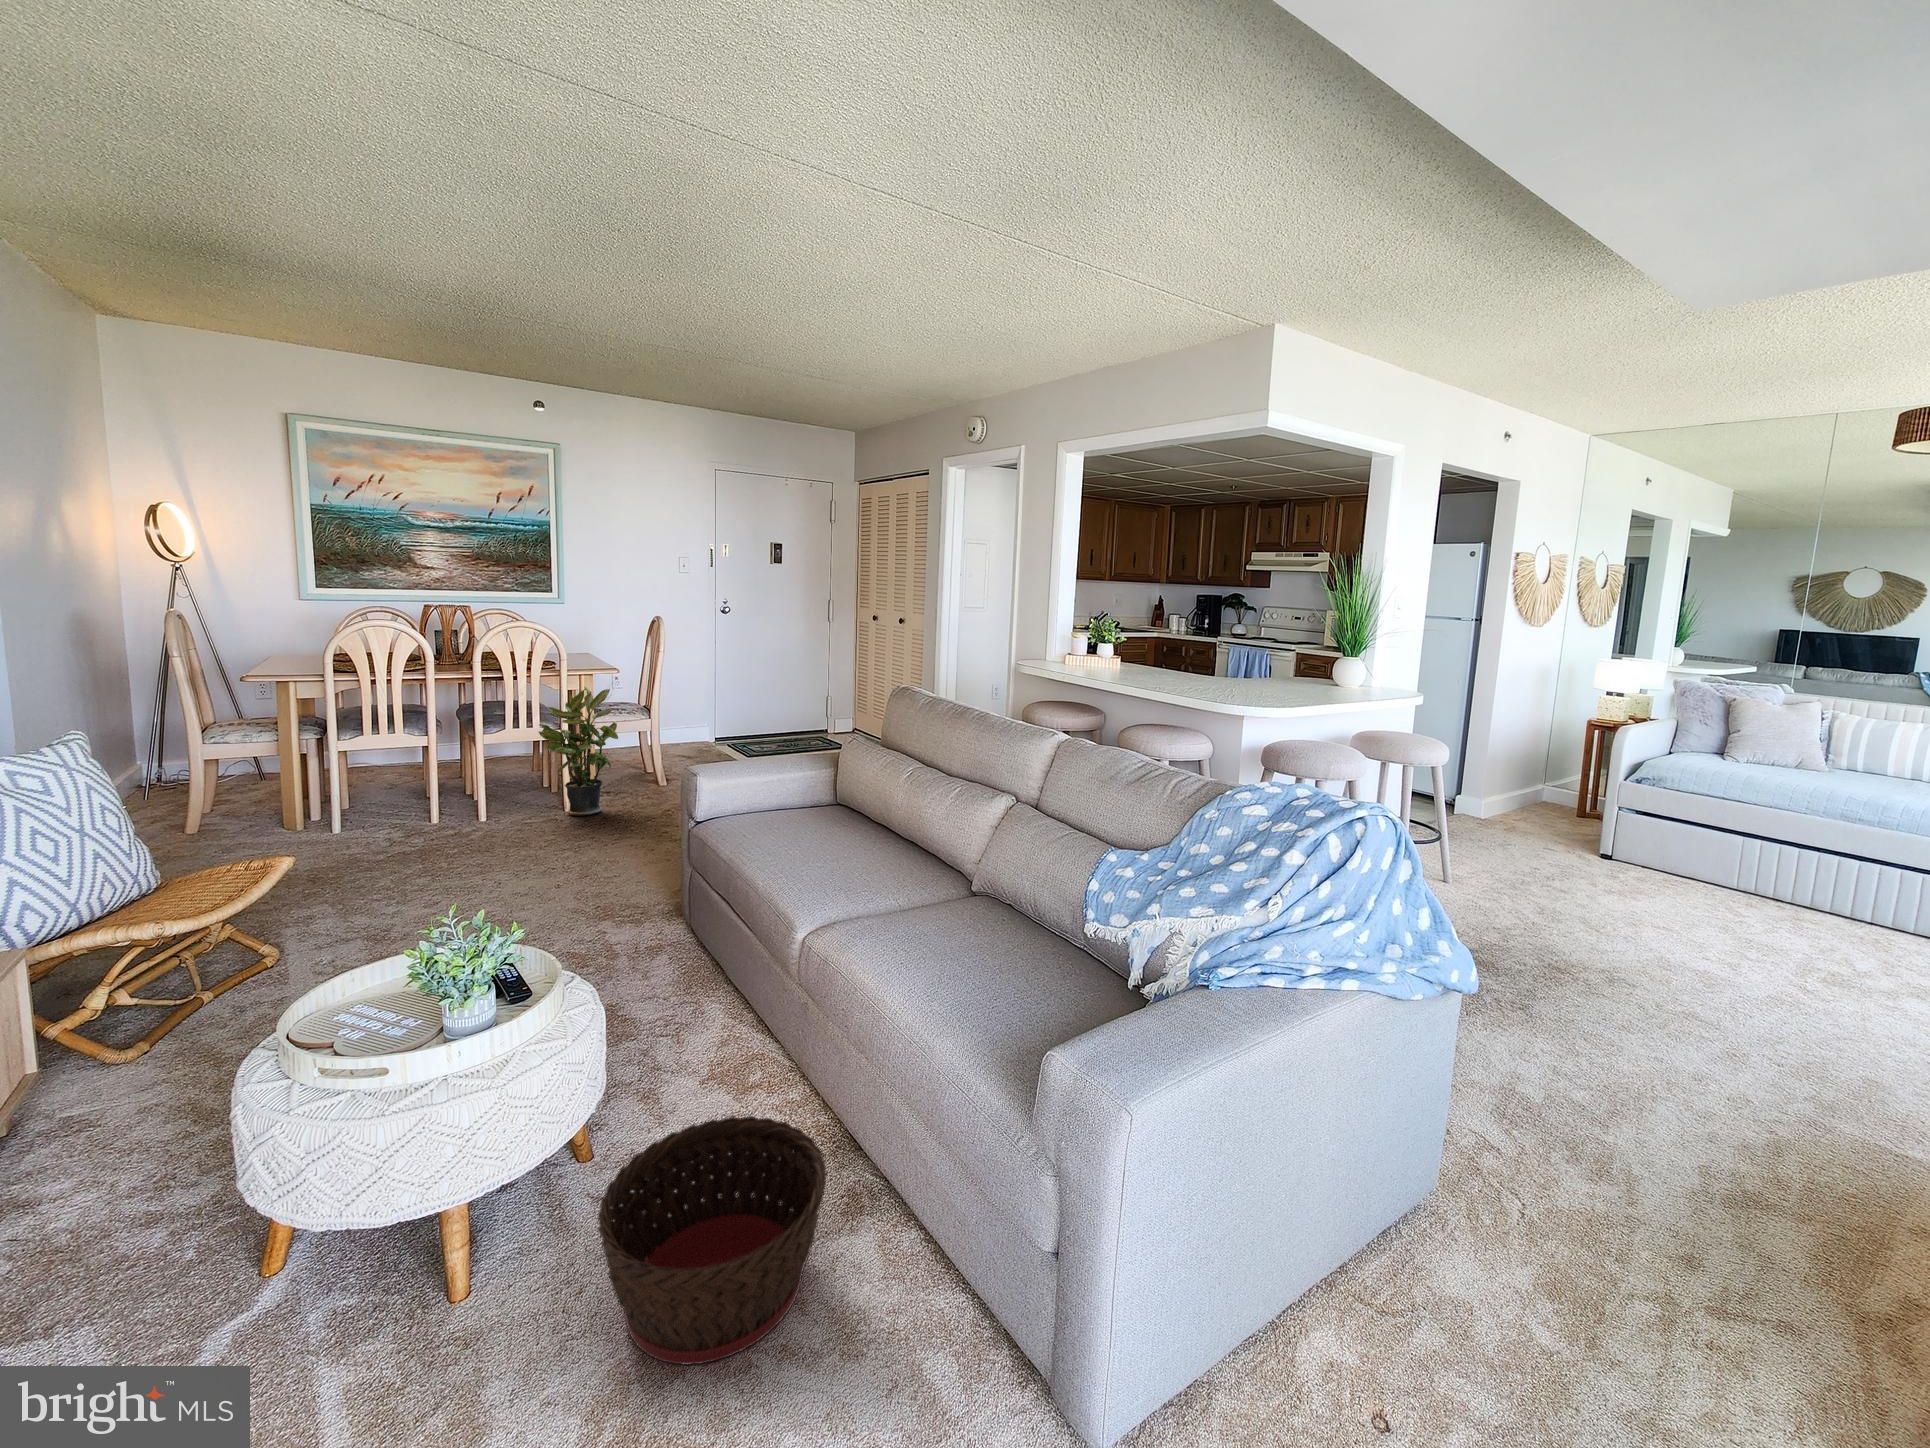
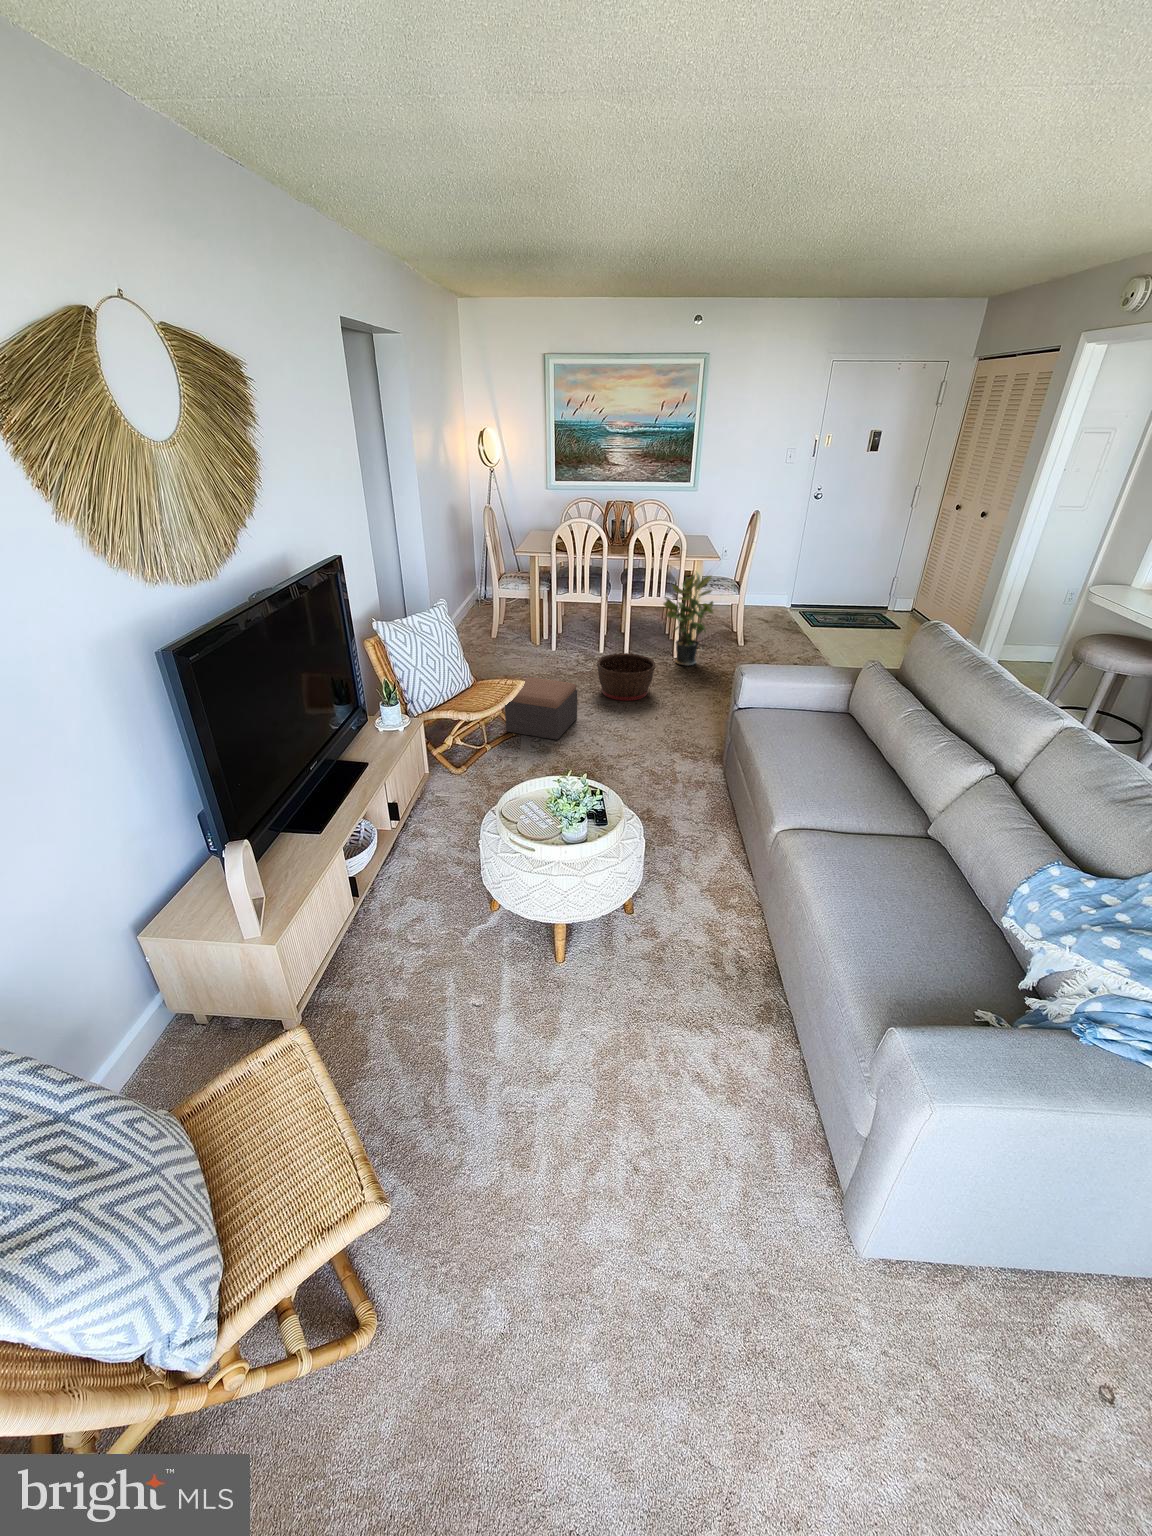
footstool: none [245,853,408,961] -> present [505,677,577,740]
basket: present [598,1116,826,1364] -> present [597,653,655,701]

